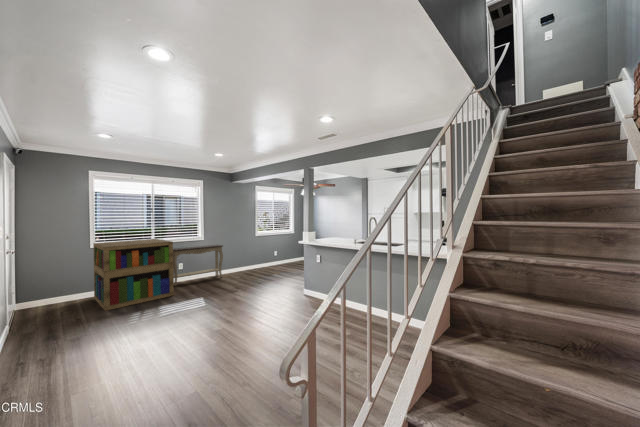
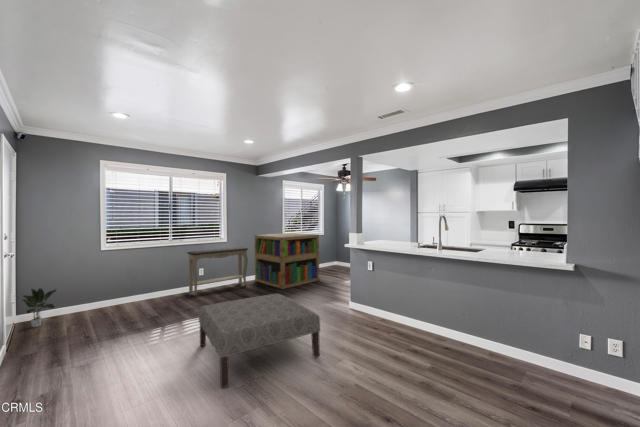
bookshelf: present [93,239,174,310] -> present [254,233,319,289]
potted plant: none [20,281,51,313] -> present [22,289,56,327]
ottoman: none [170,282,265,352] -> present [199,293,320,388]

